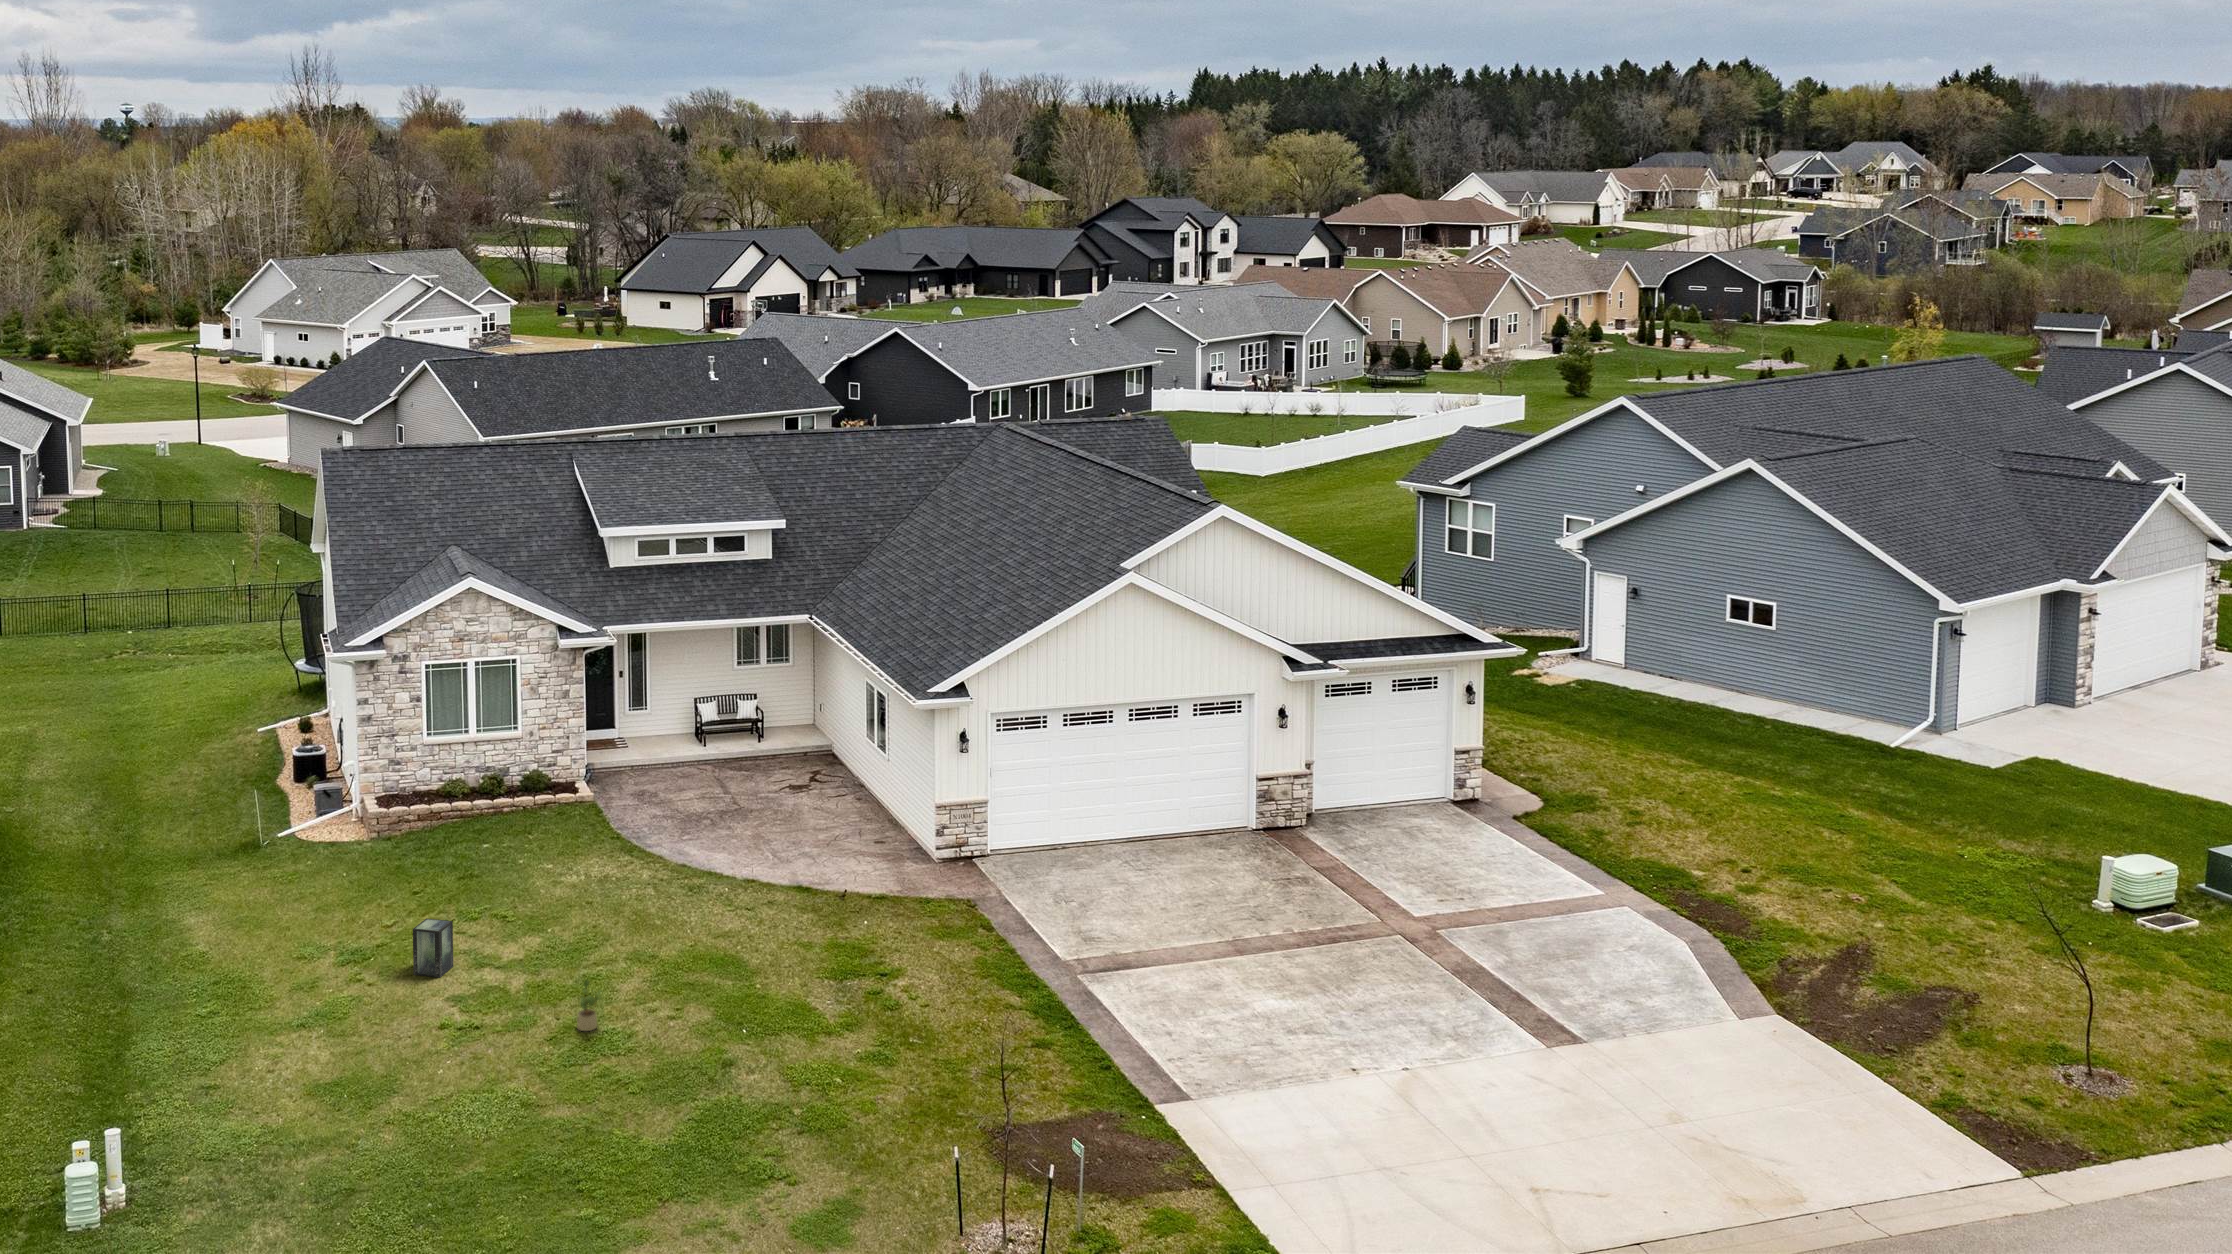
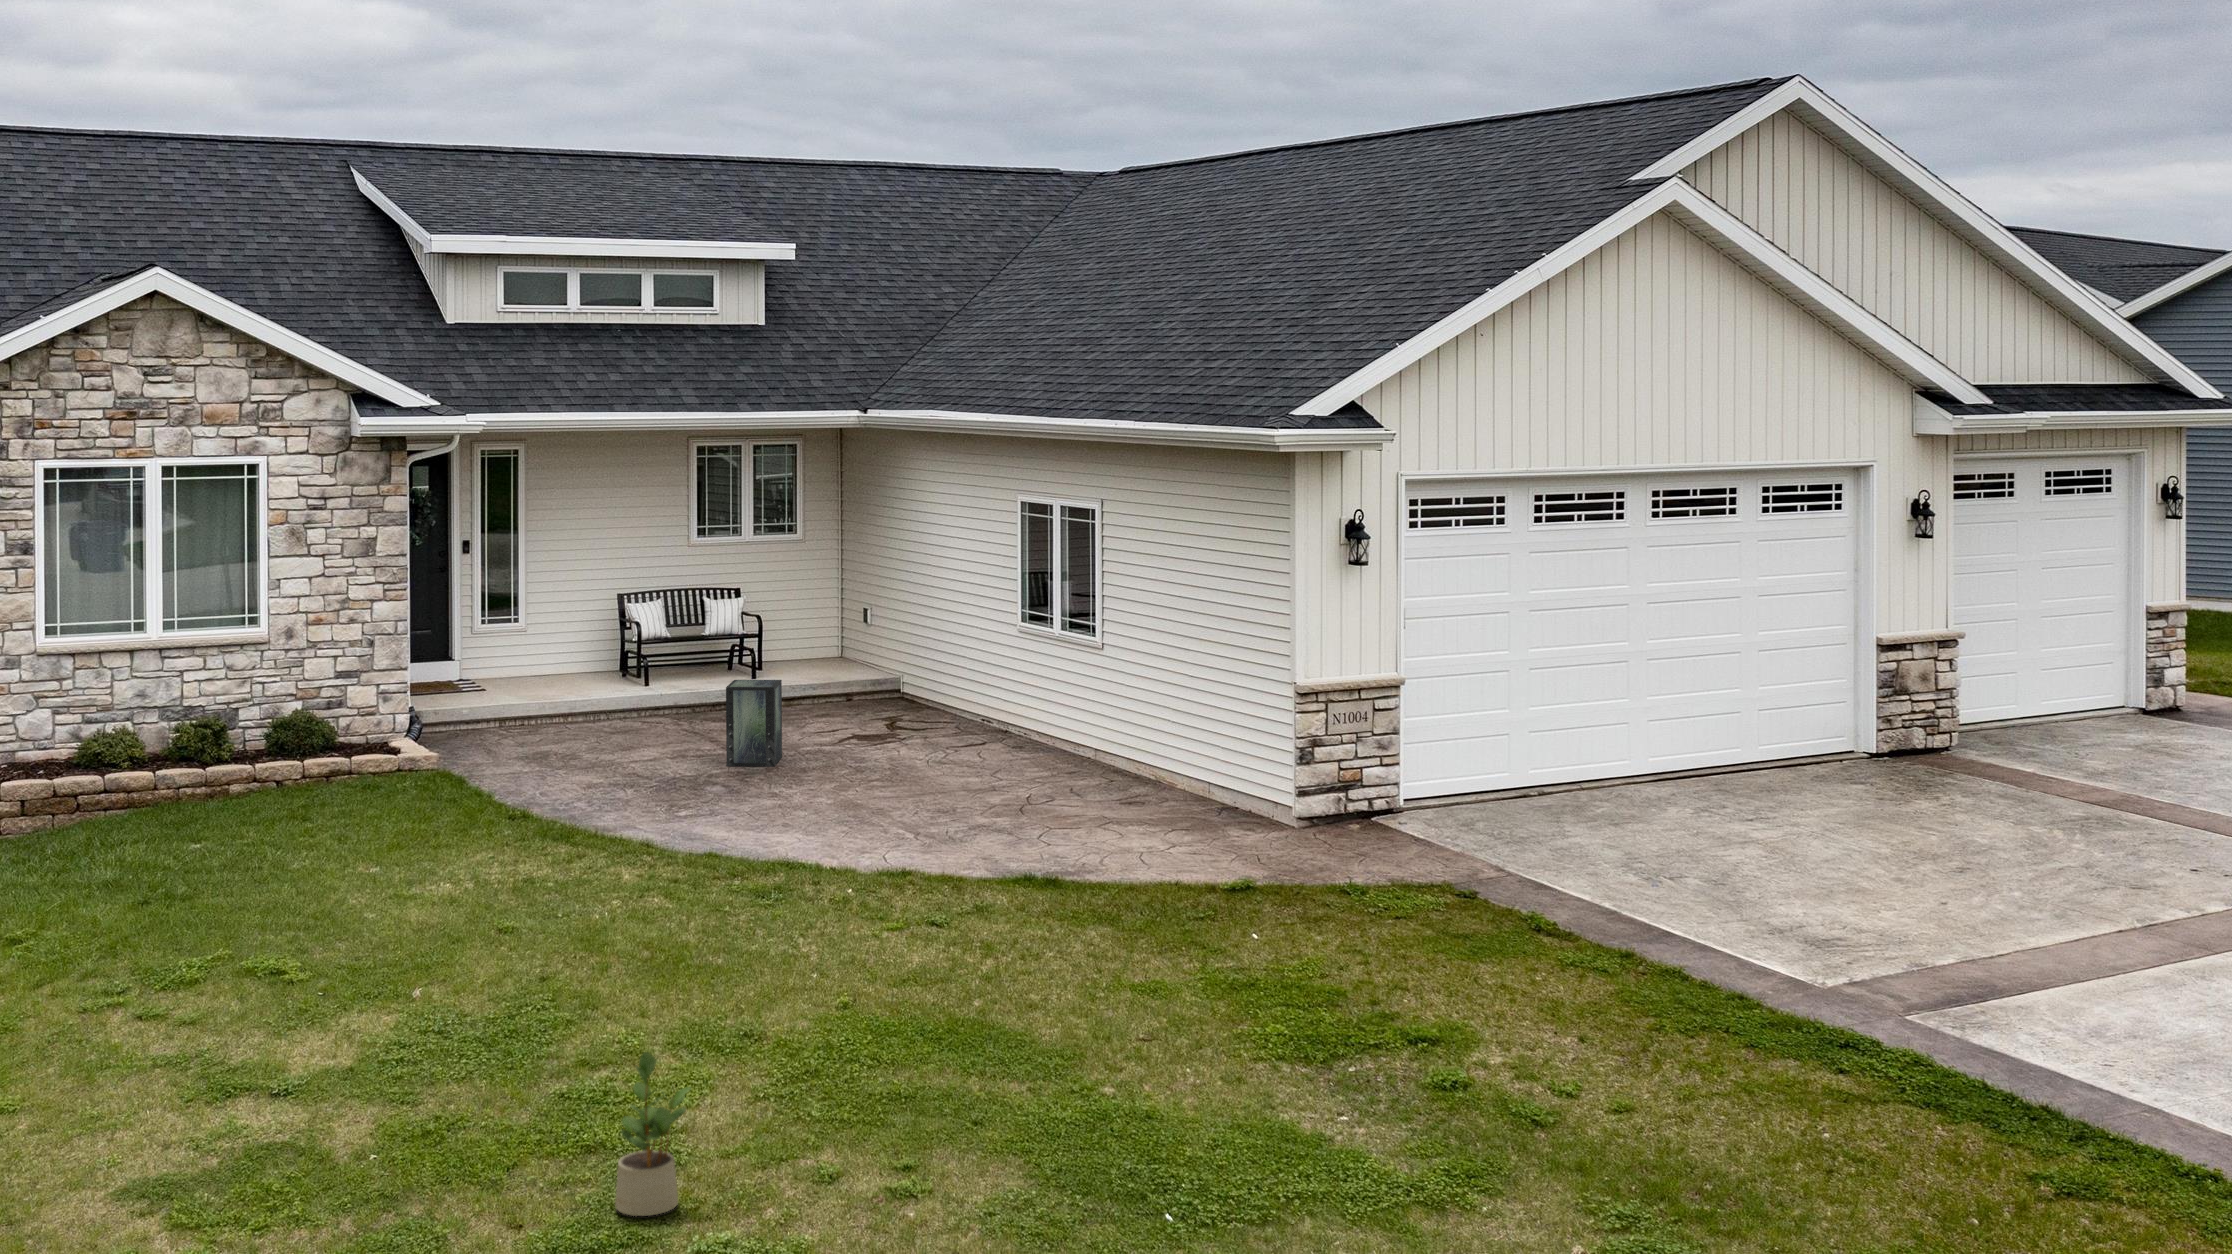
storage box: present [413,918,453,978] -> present [726,680,782,766]

